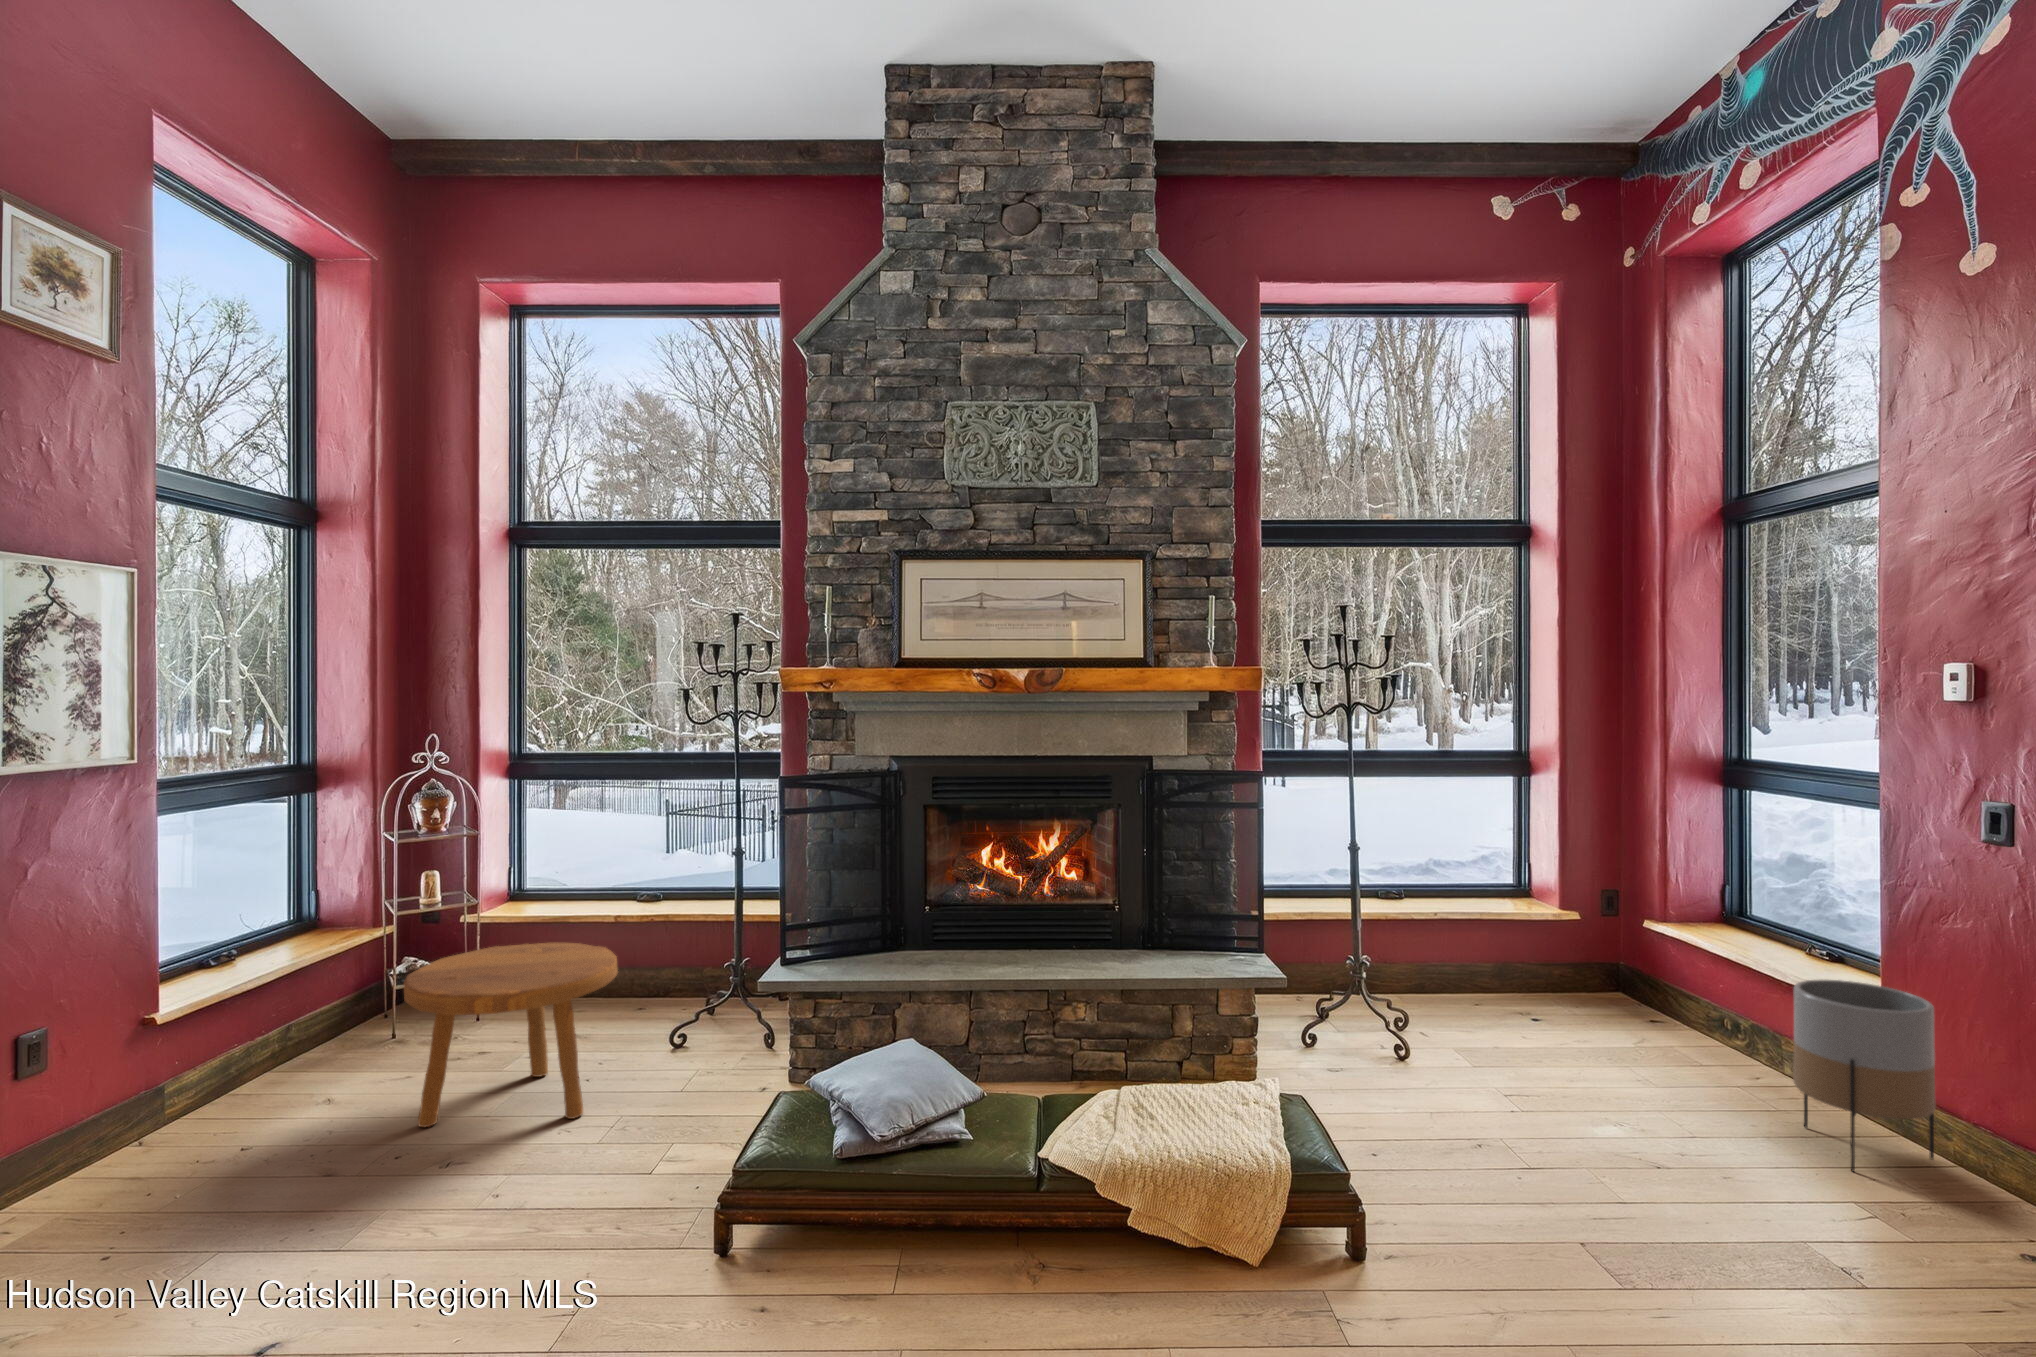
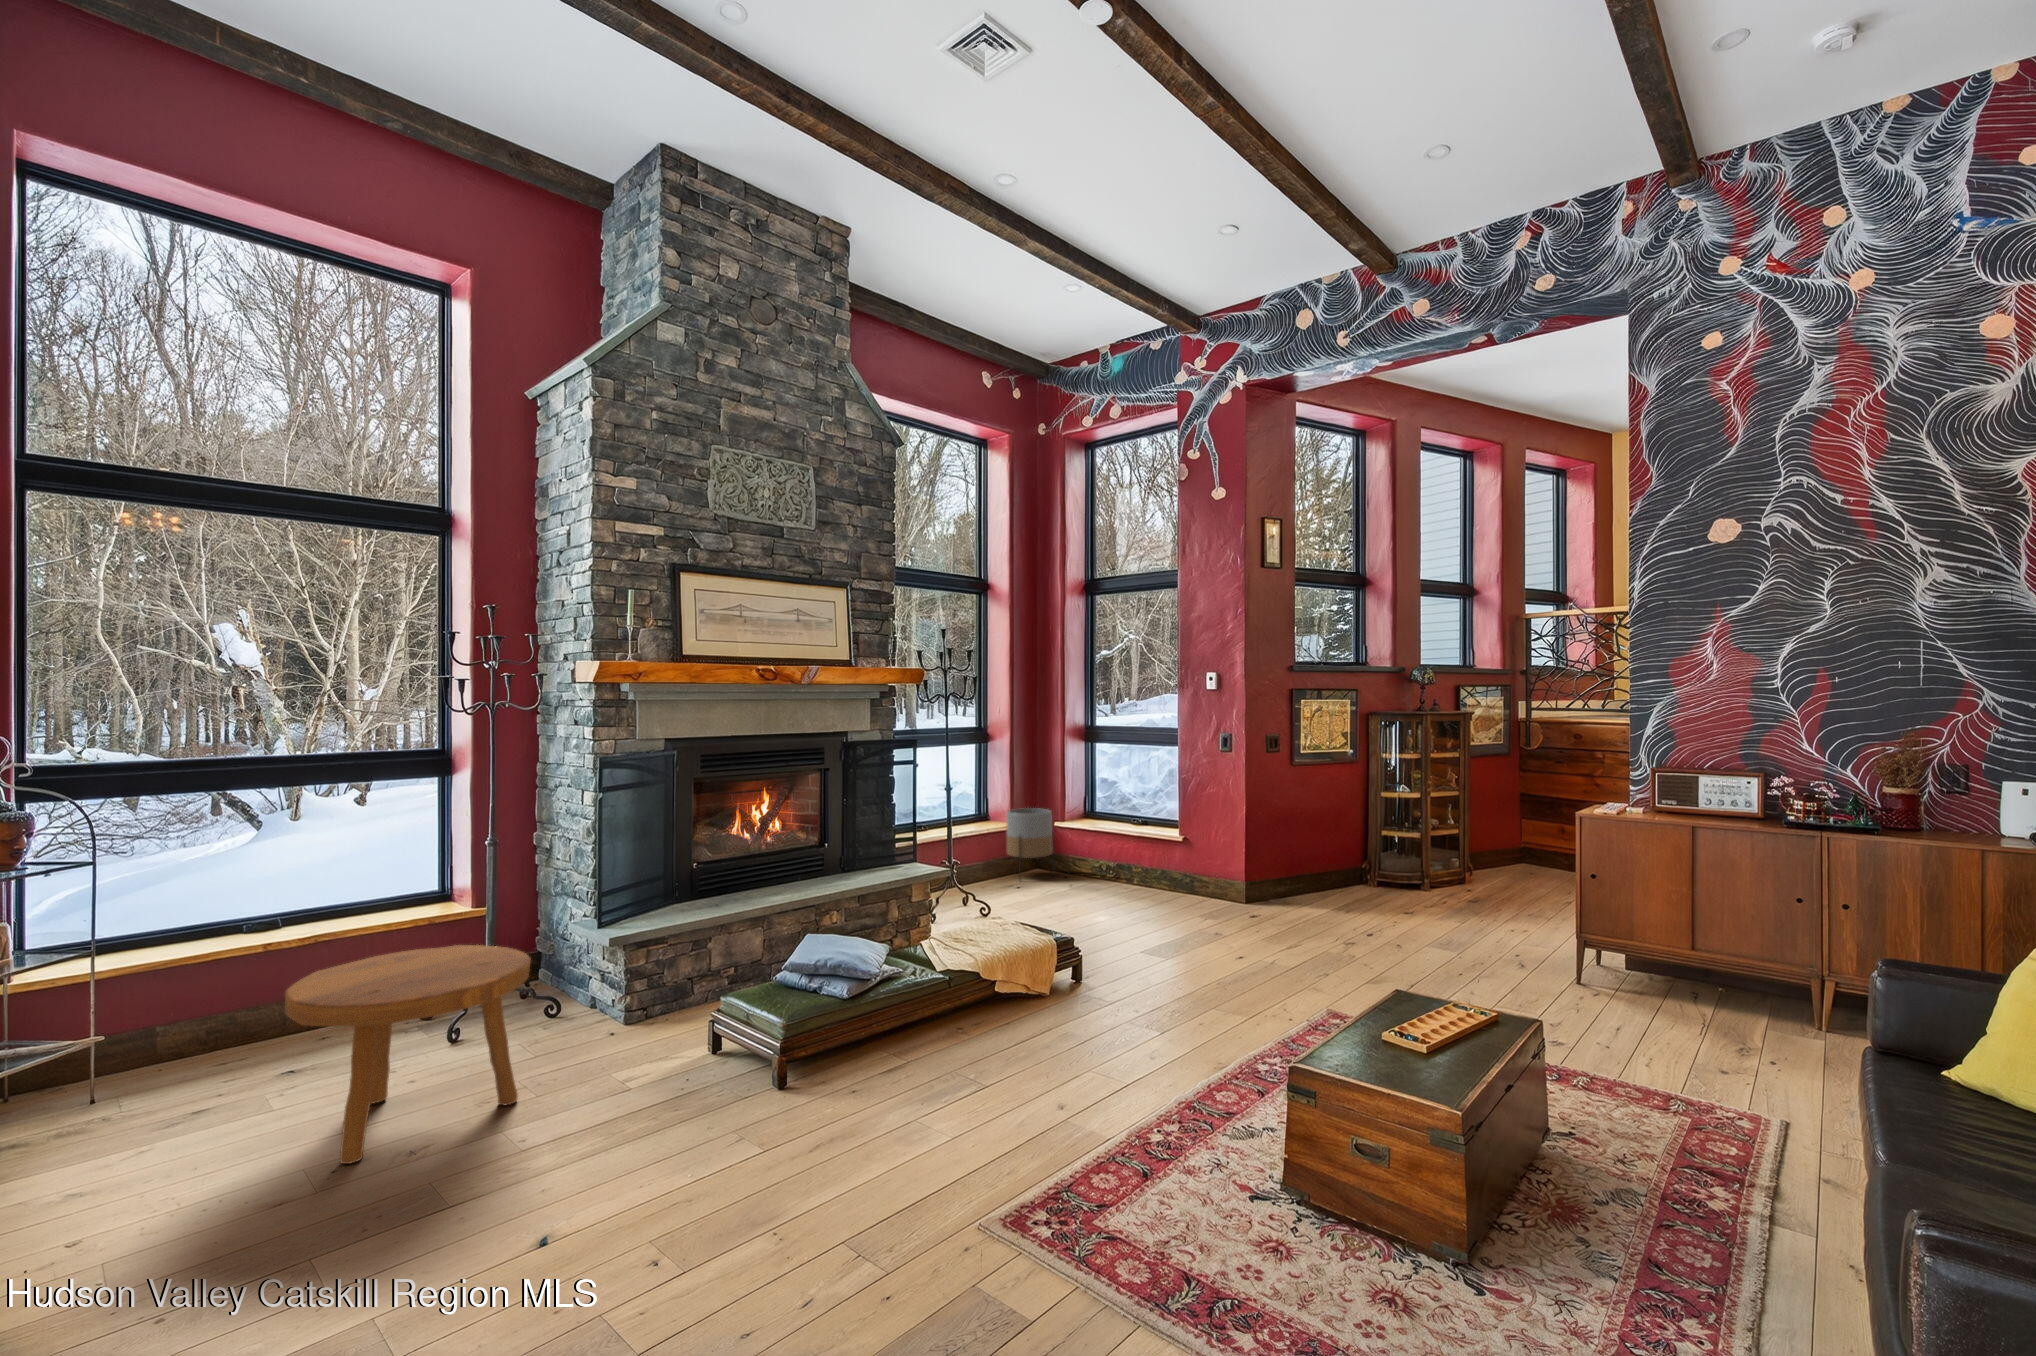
planter: present [1793,980,1936,1171] -> present [1006,808,1054,864]

